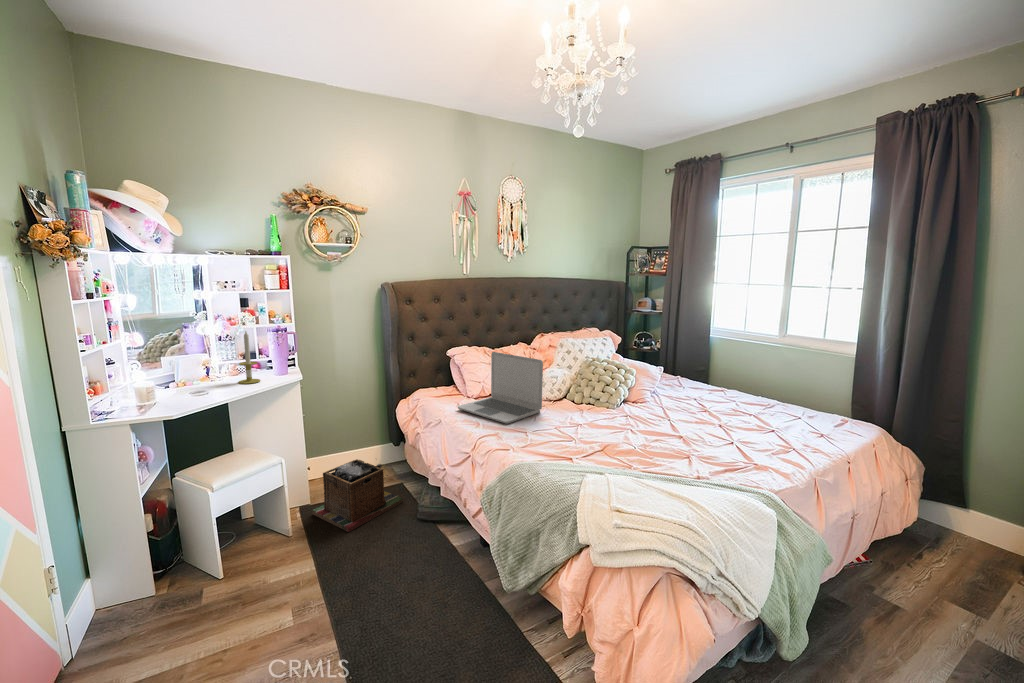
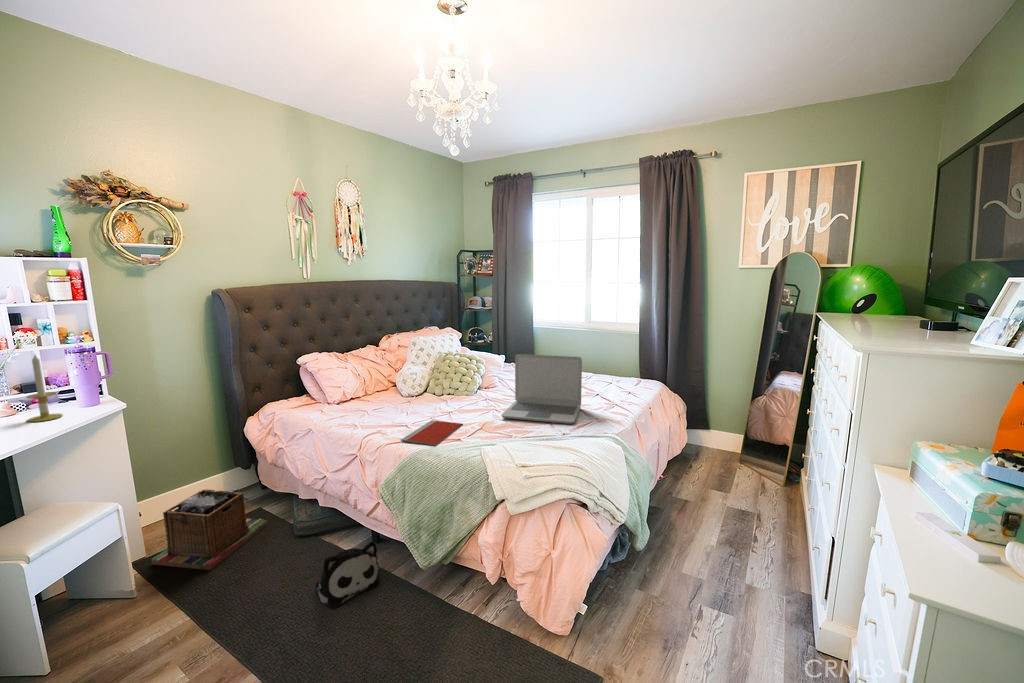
laptop: present [458,352,543,424] -> present [502,354,582,424]
notebook: none [510,431,583,461] -> present [401,420,463,445]
plush toy: none [418,546,477,602] -> present [315,541,380,608]

